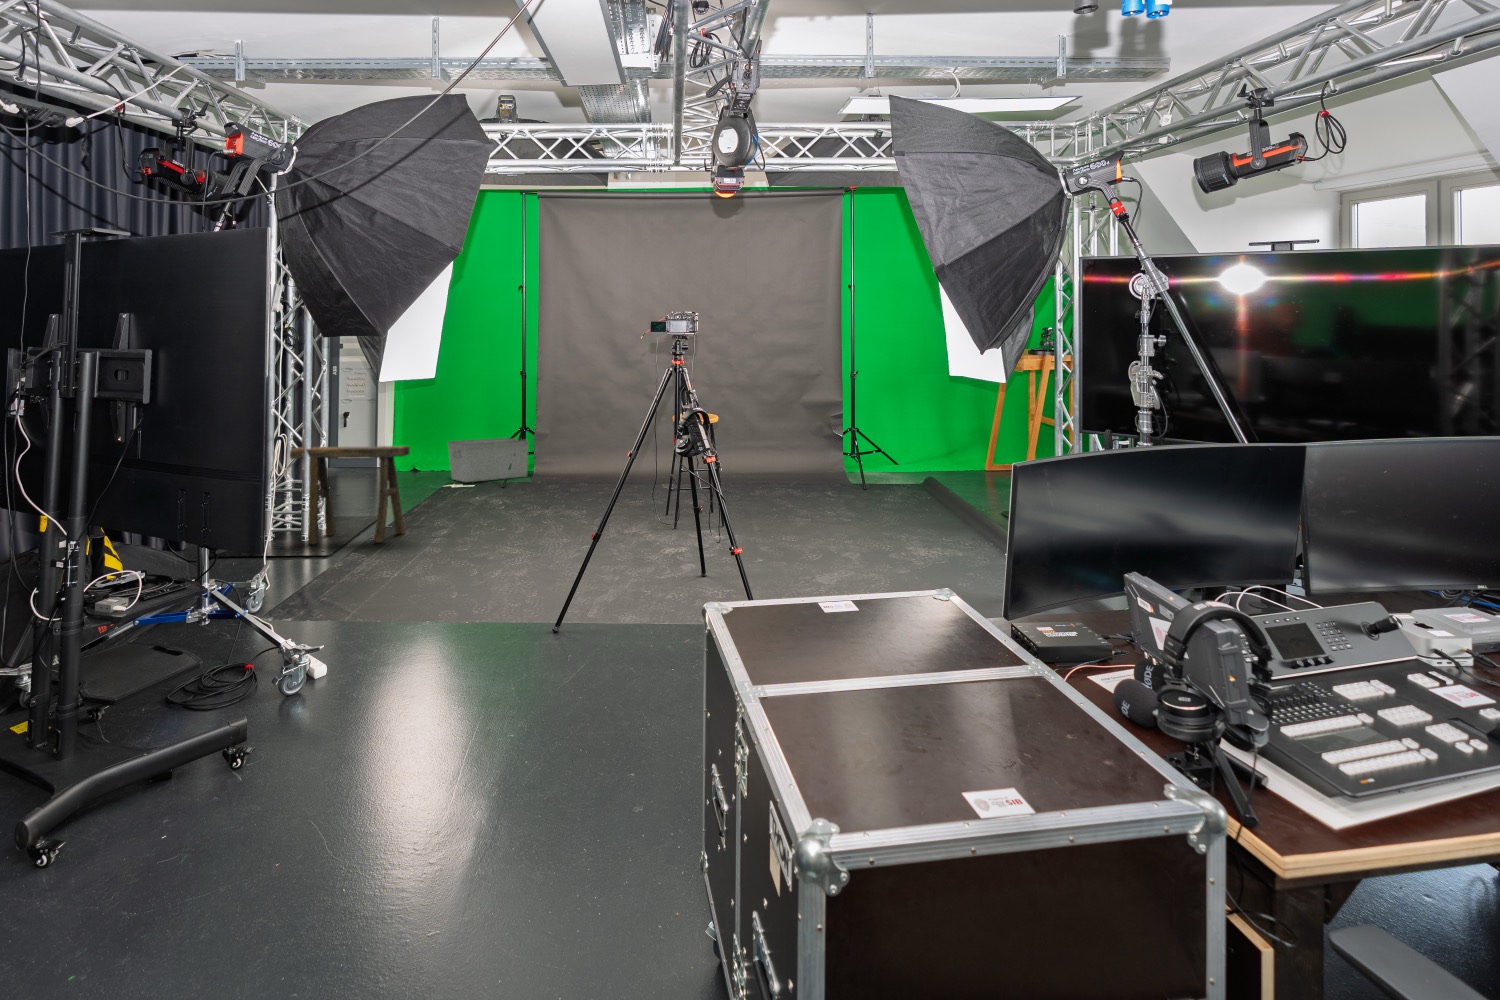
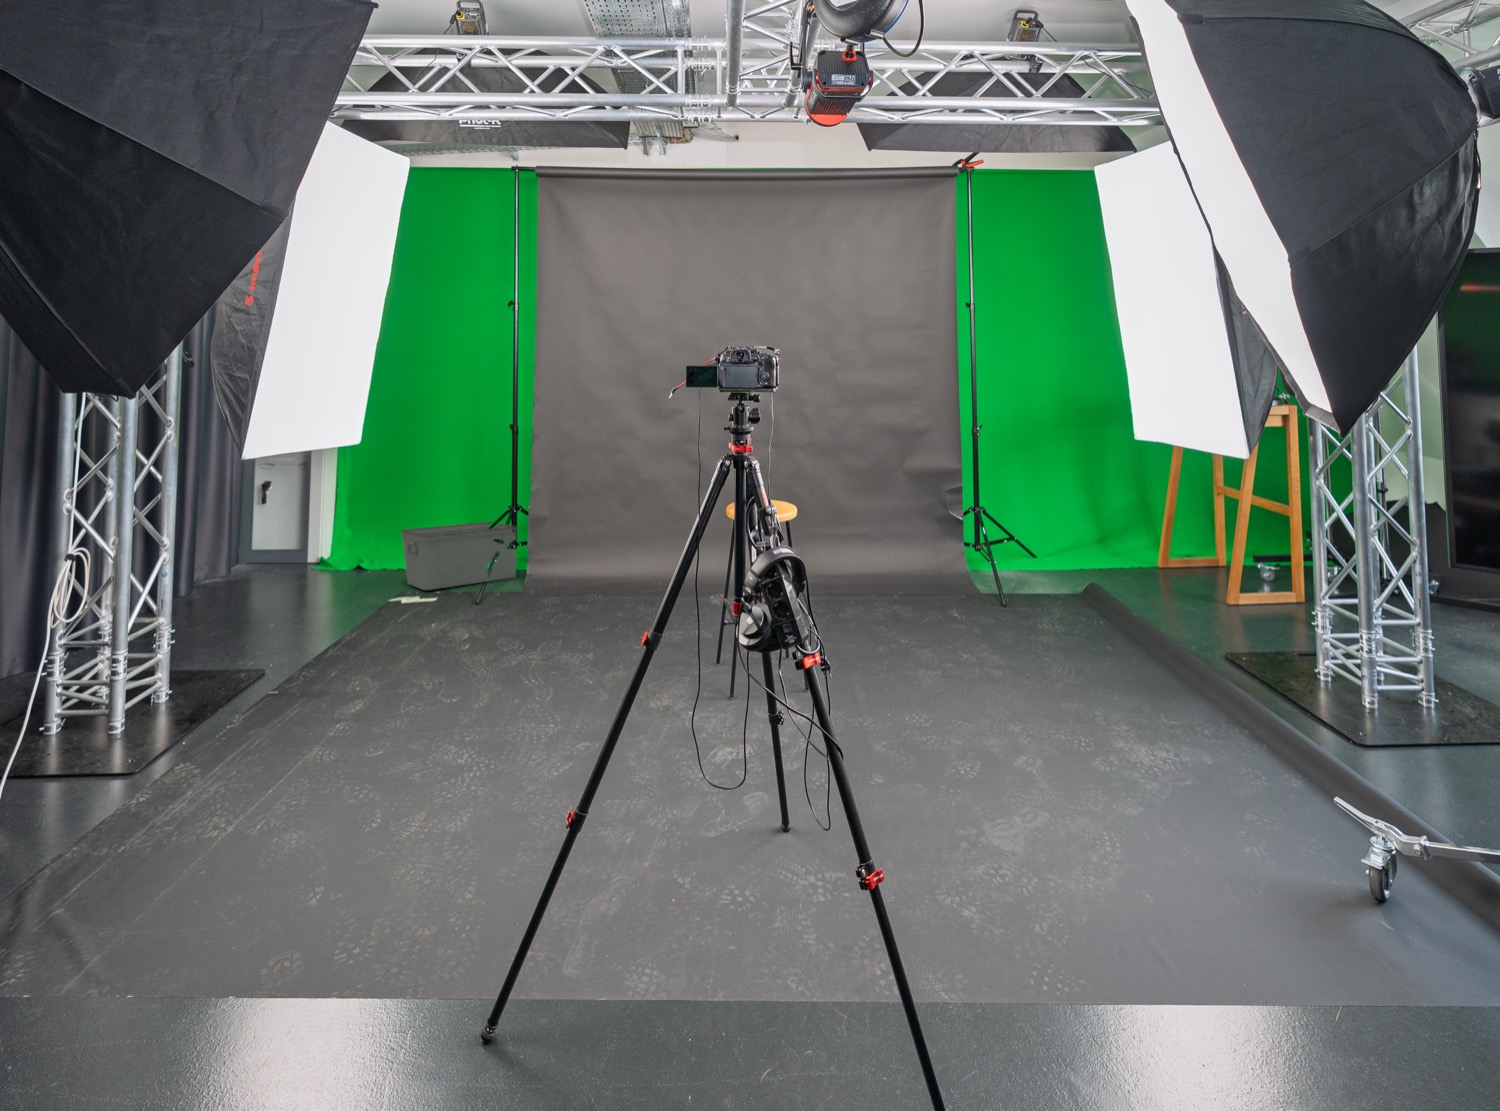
stool: present [290,446,410,544] -> none [80,568,296,744]

